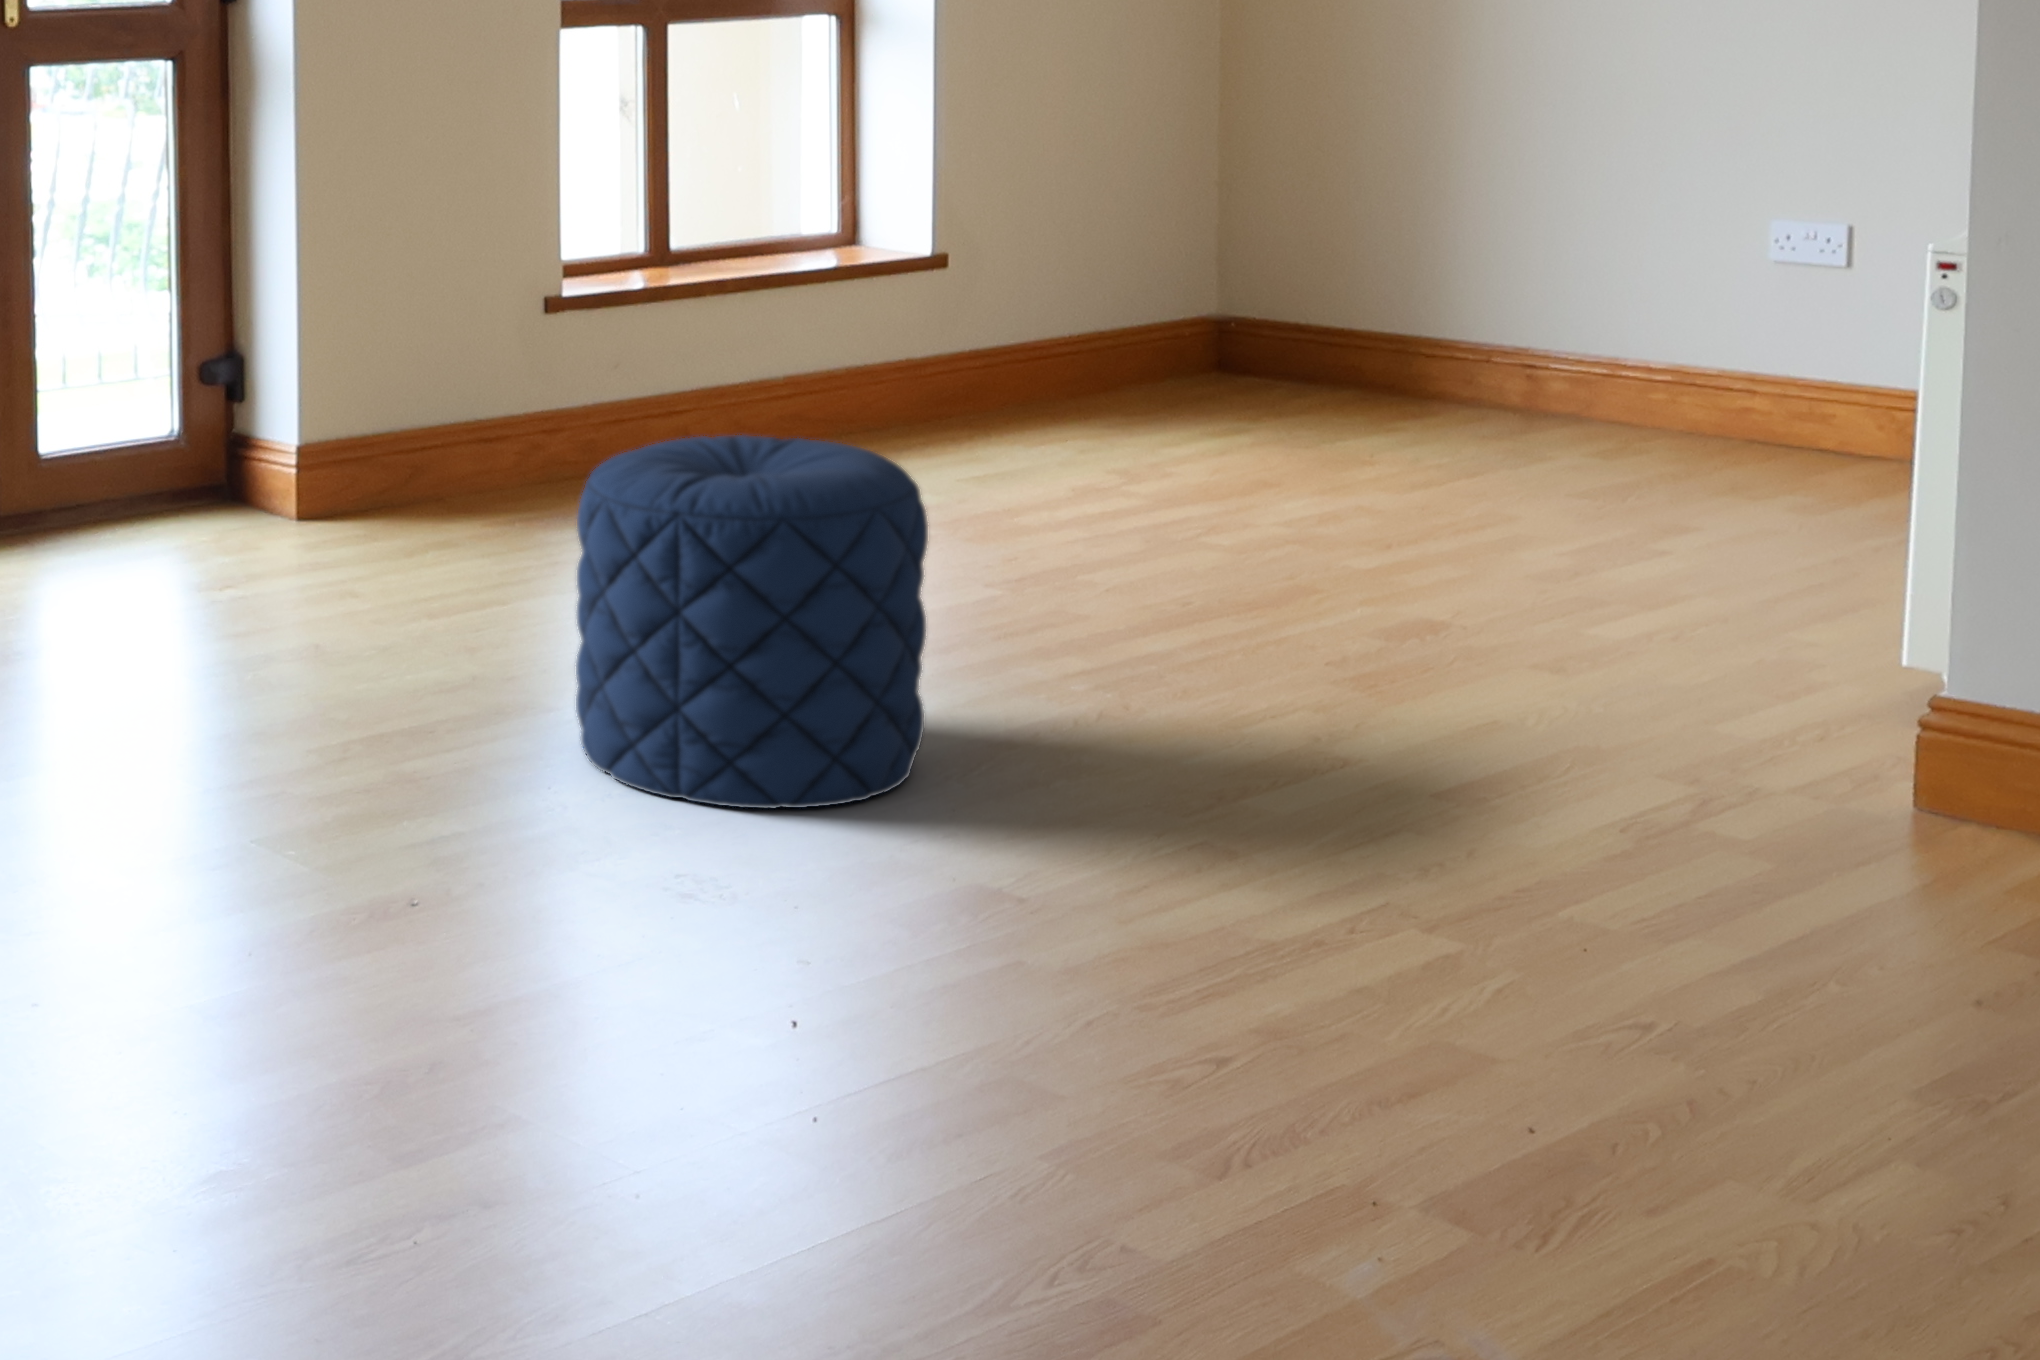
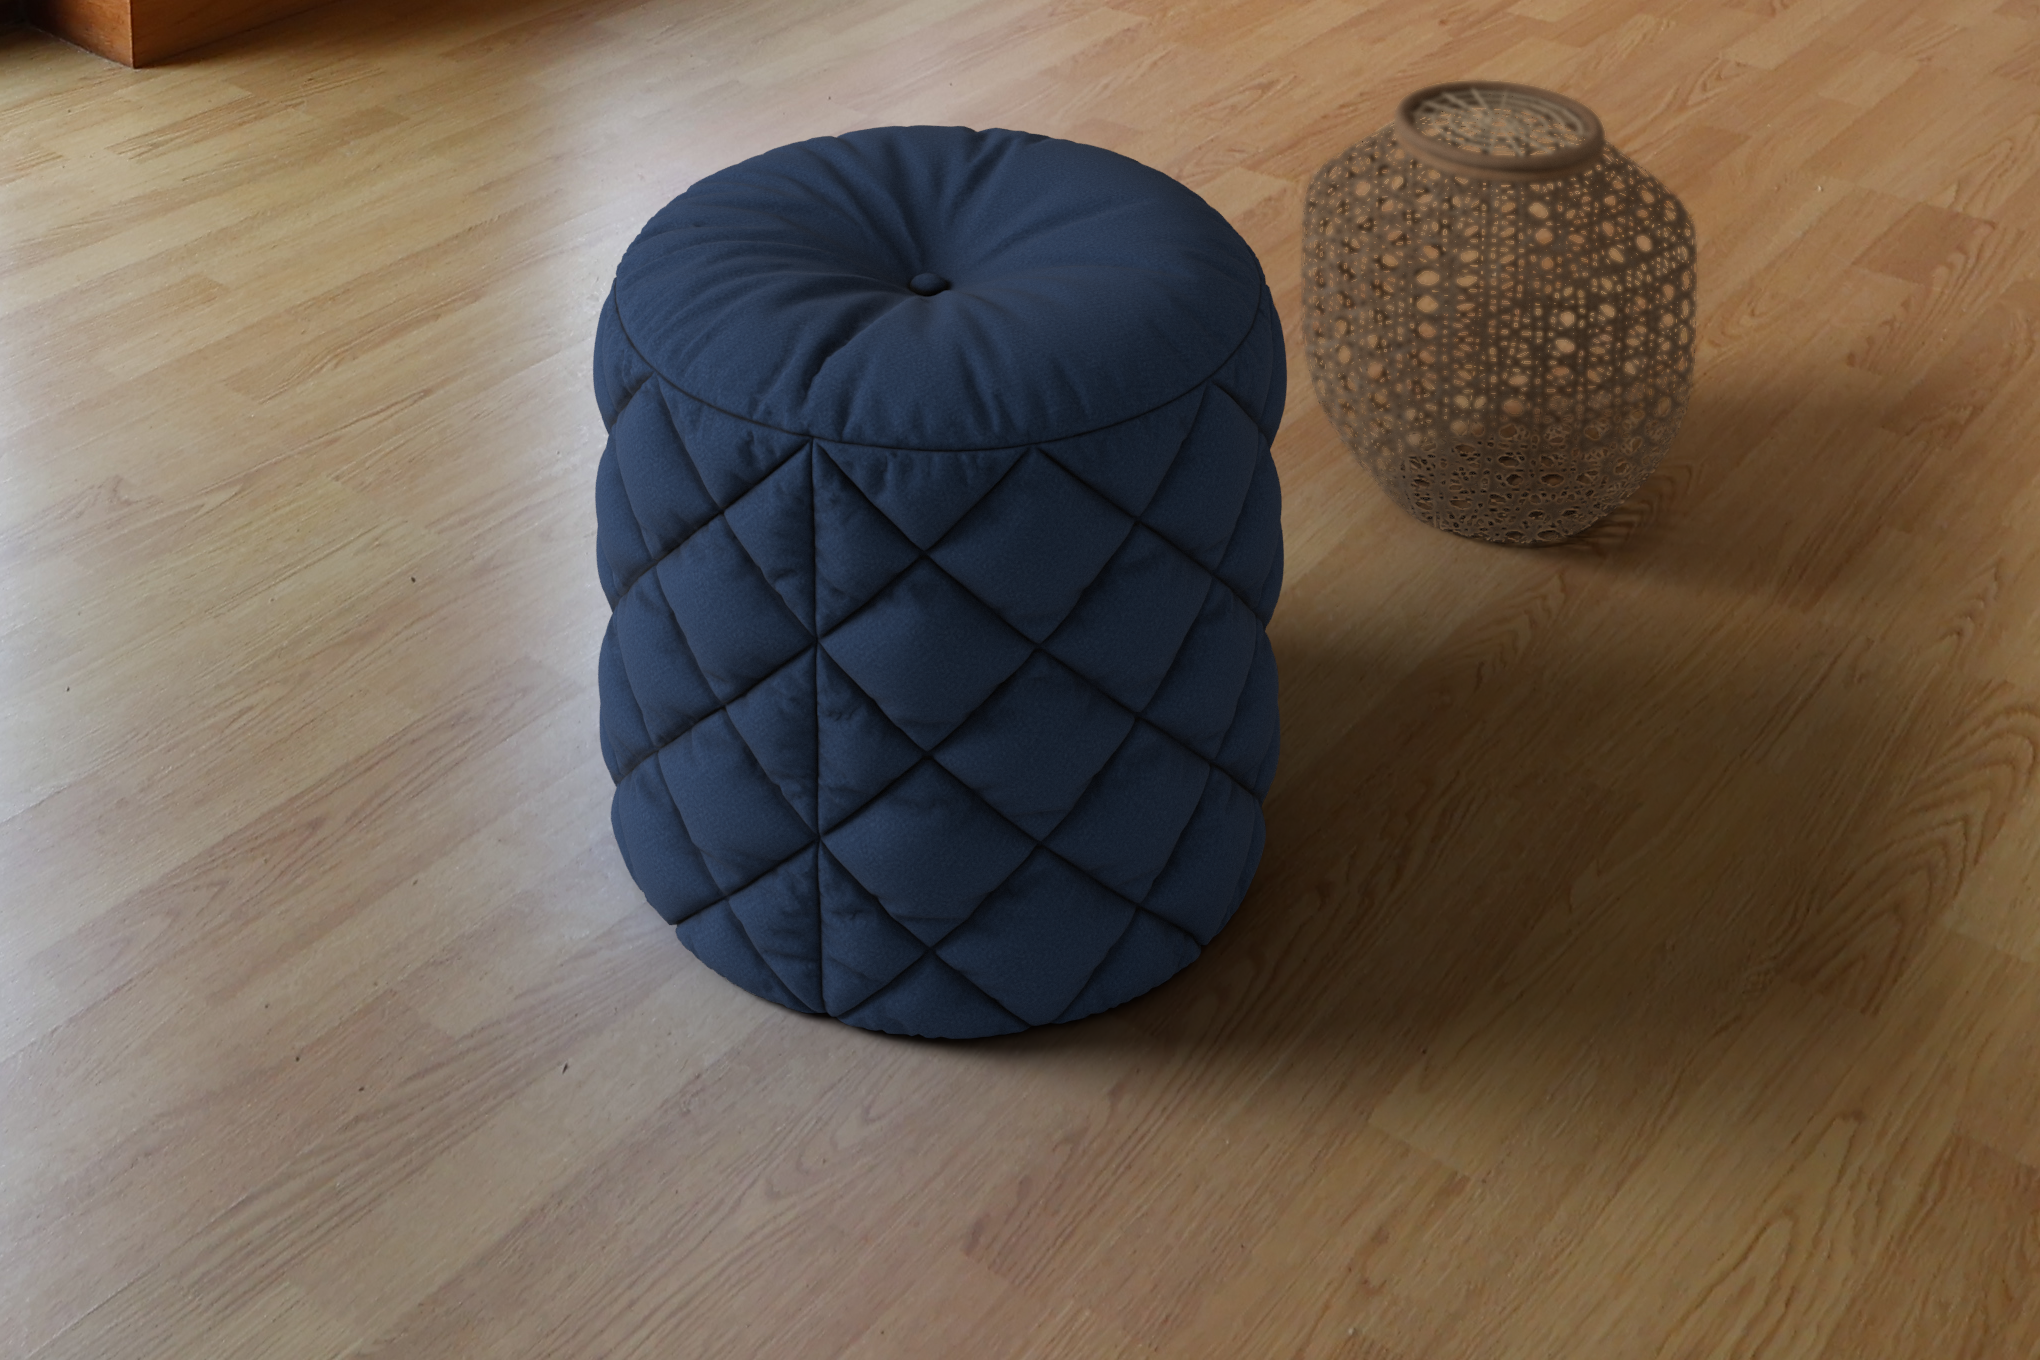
woven basket: none [982,472,1211,715] -> present [1301,80,1697,544]

